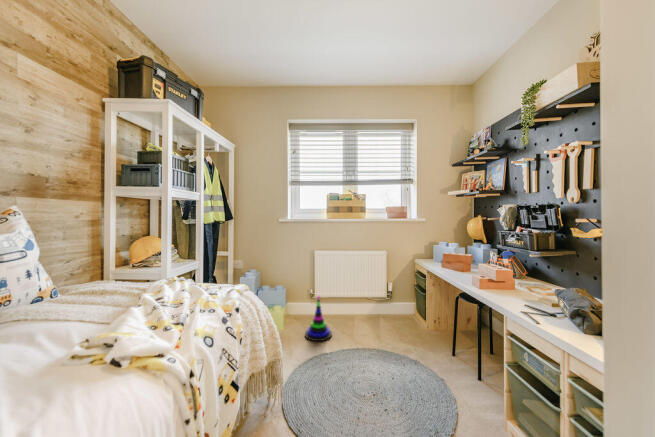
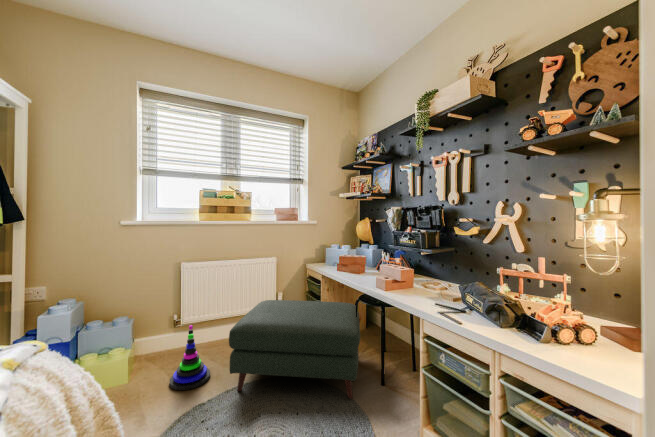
ottoman: none [342,286,460,381] -> present [229,300,360,399]

